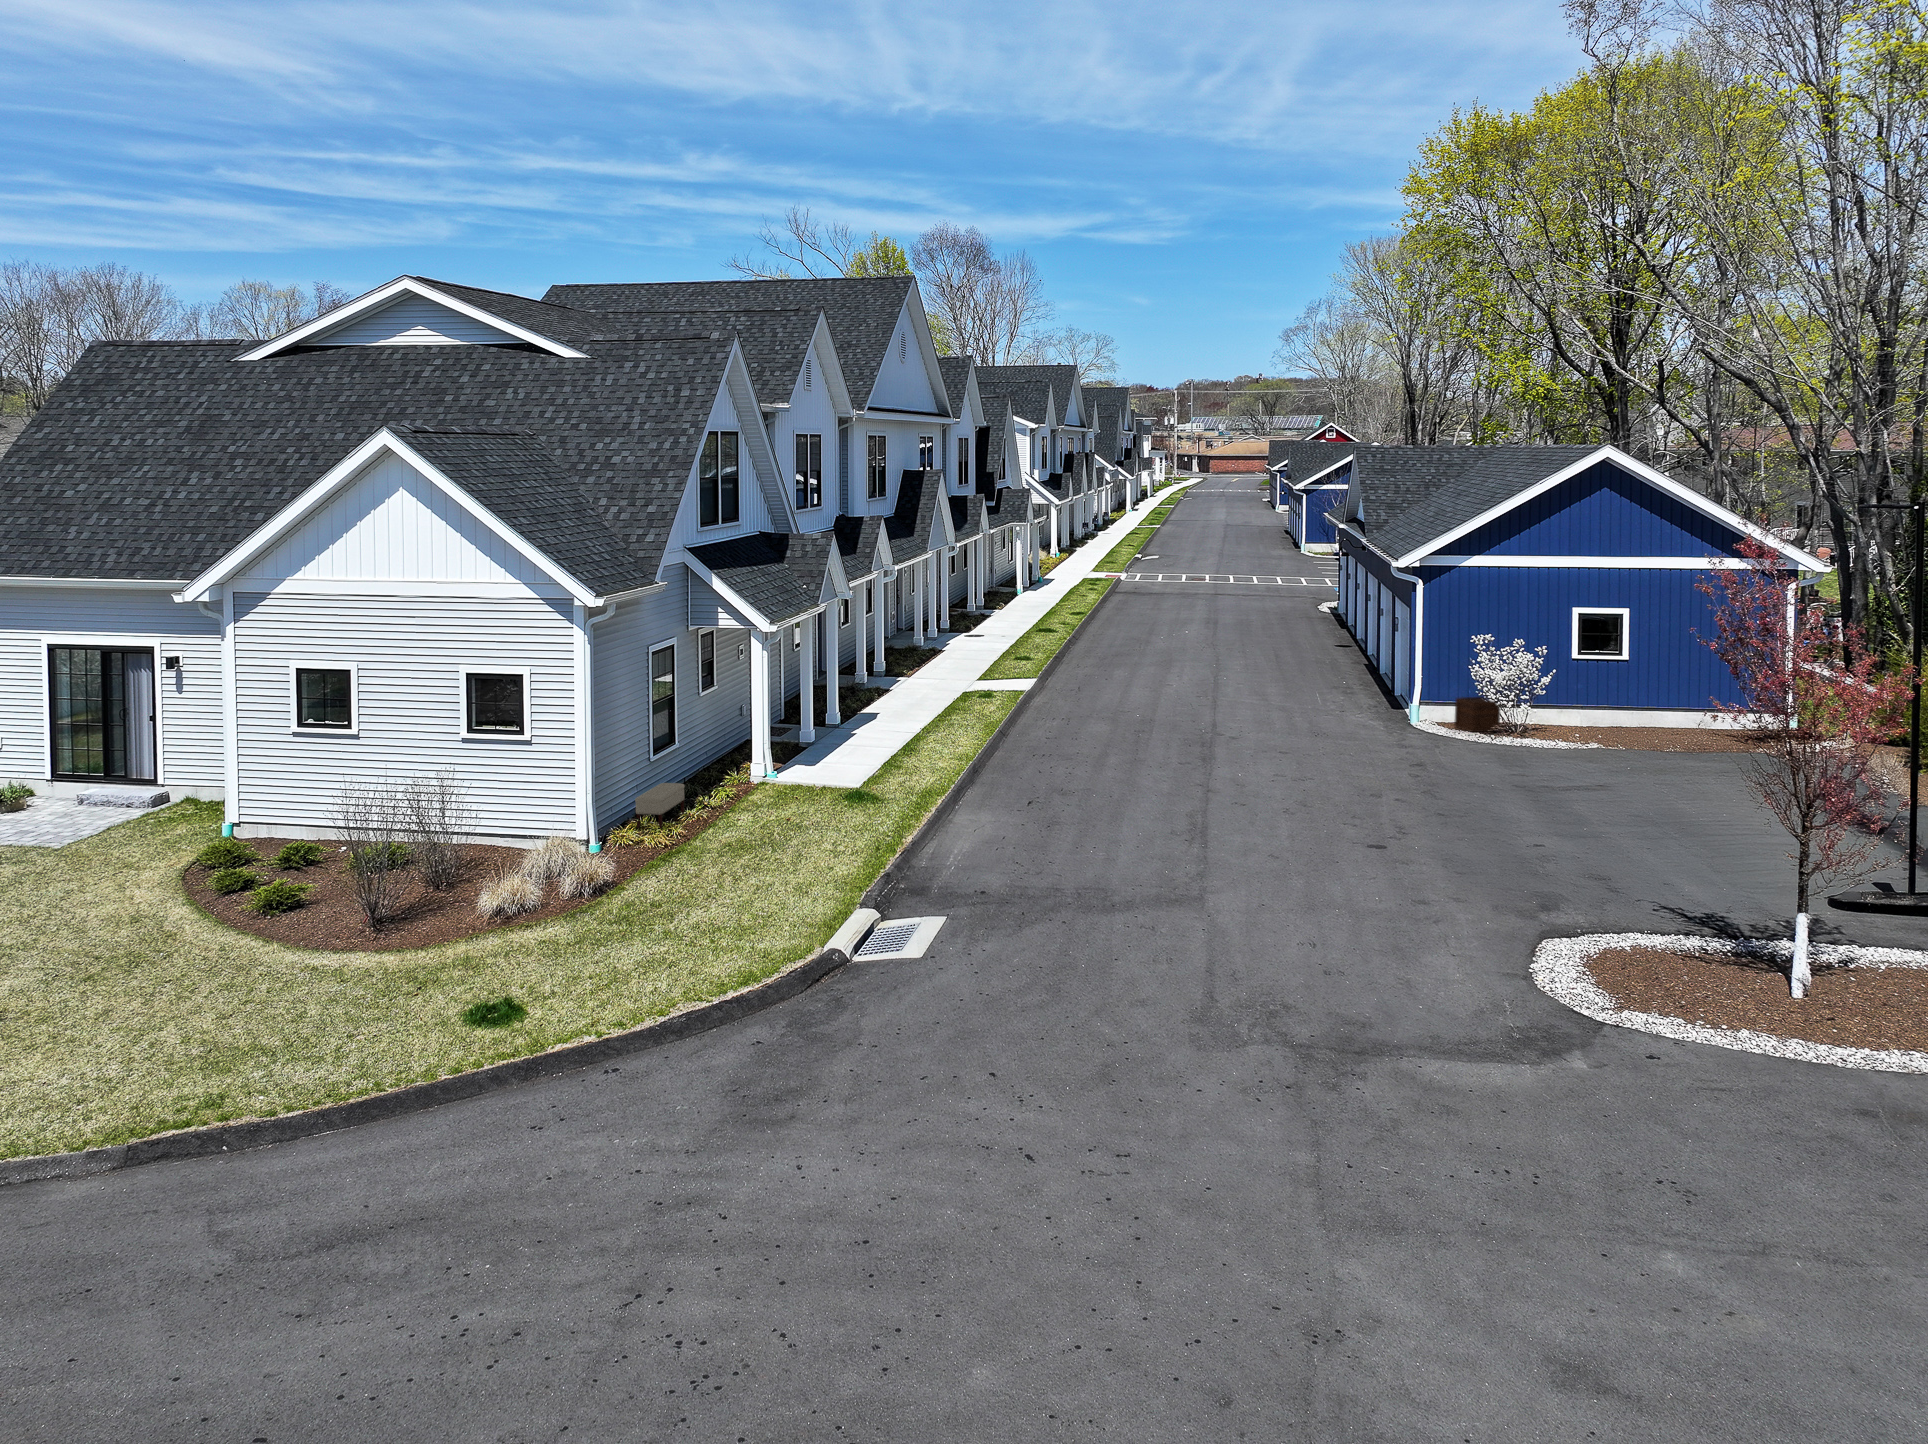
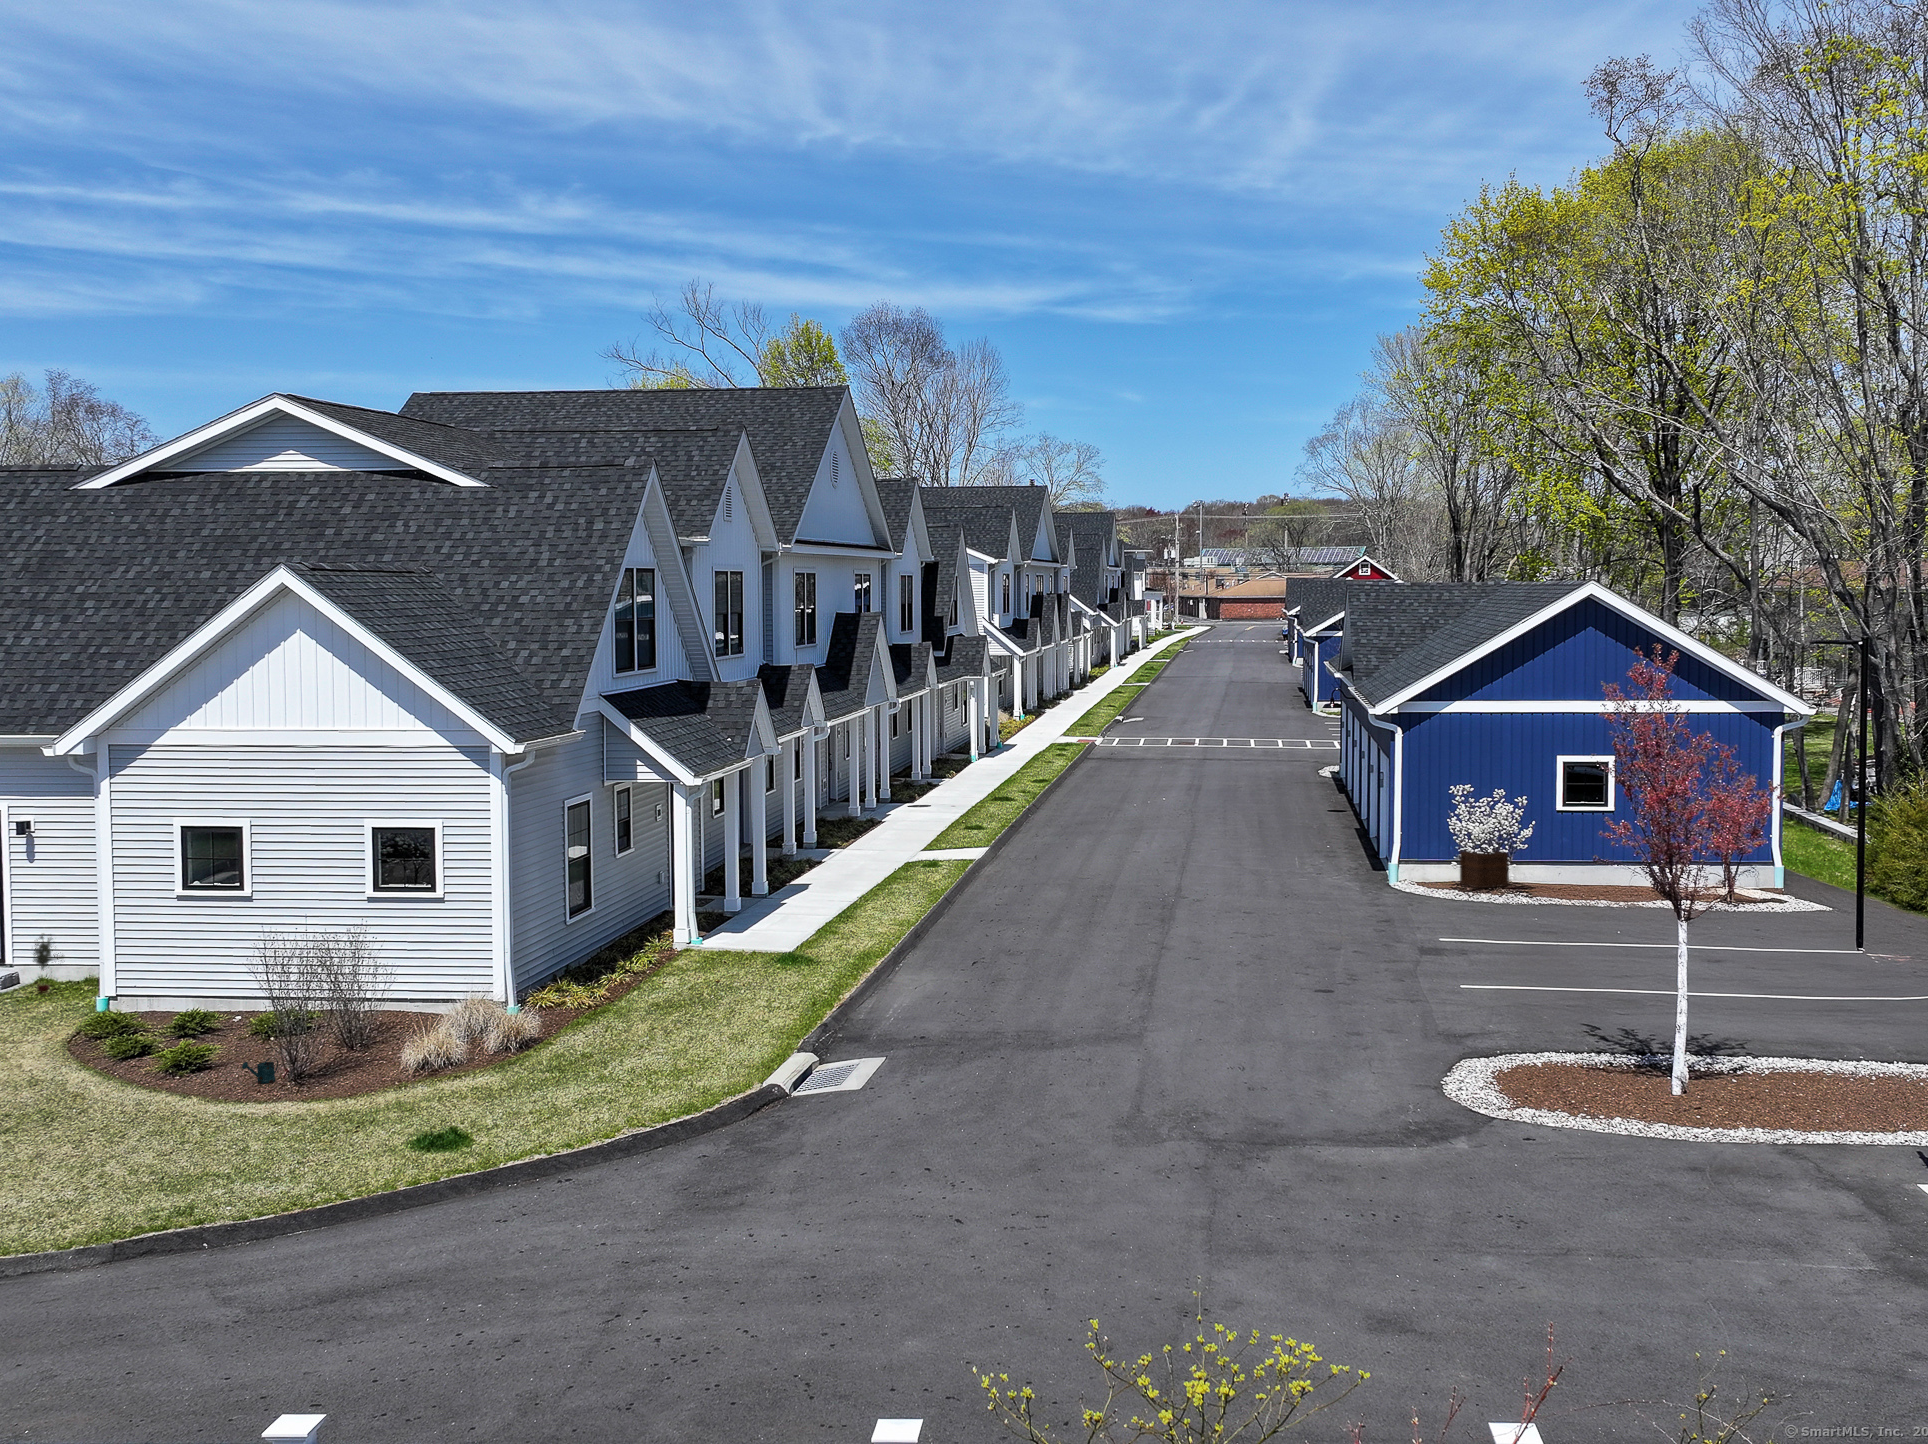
potted tree: none [177,758,209,810] -> present [33,935,63,993]
bench: present [635,783,685,829] -> none [550,947,602,995]
watering can: none [329,902,366,927] -> present [242,1057,278,1083]

